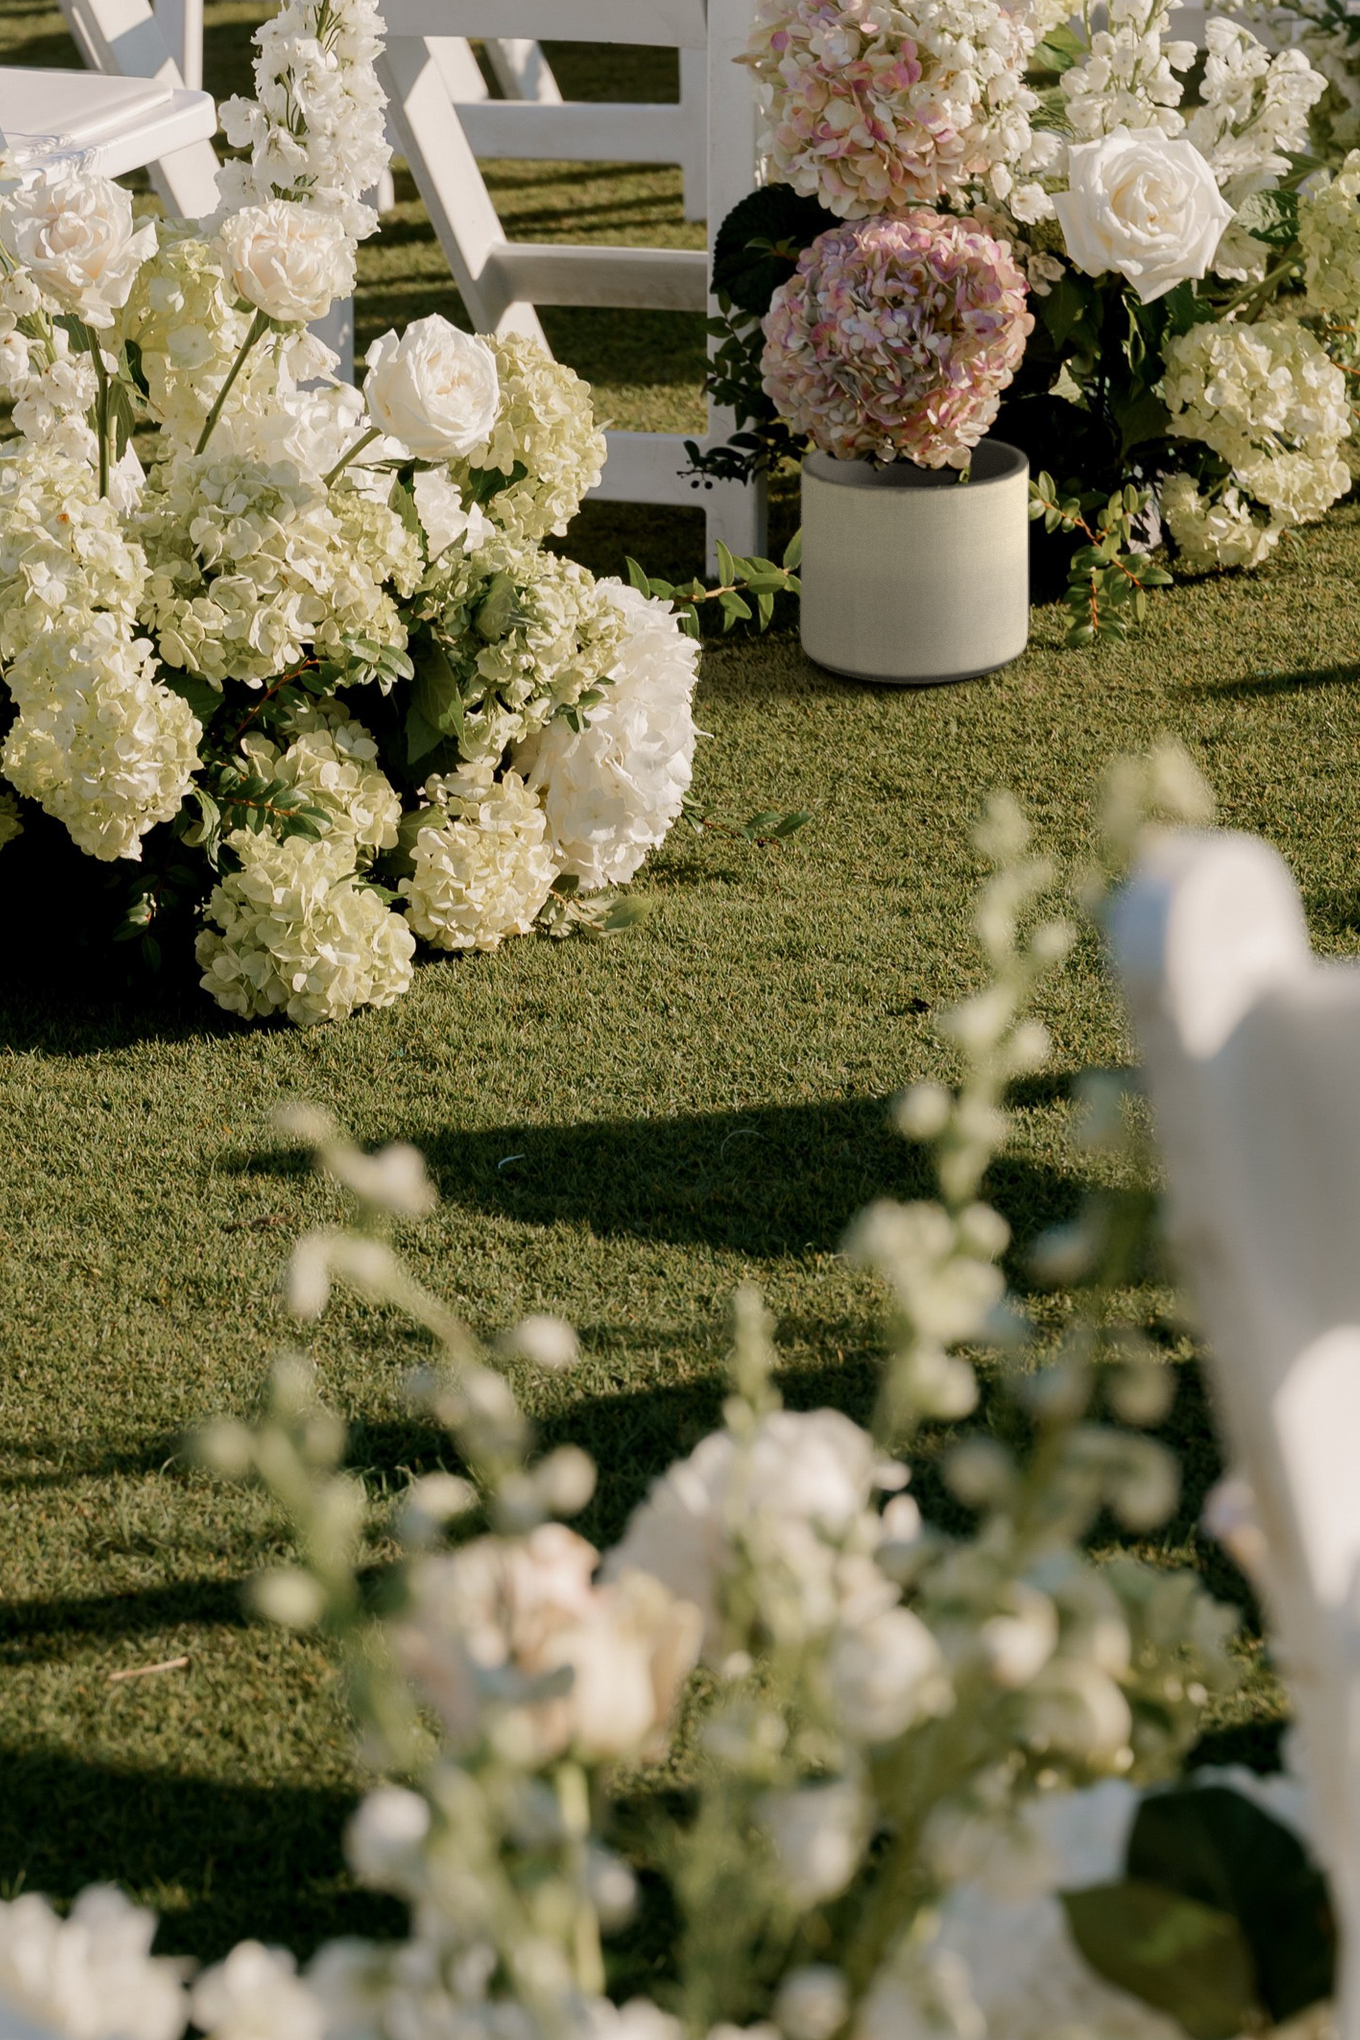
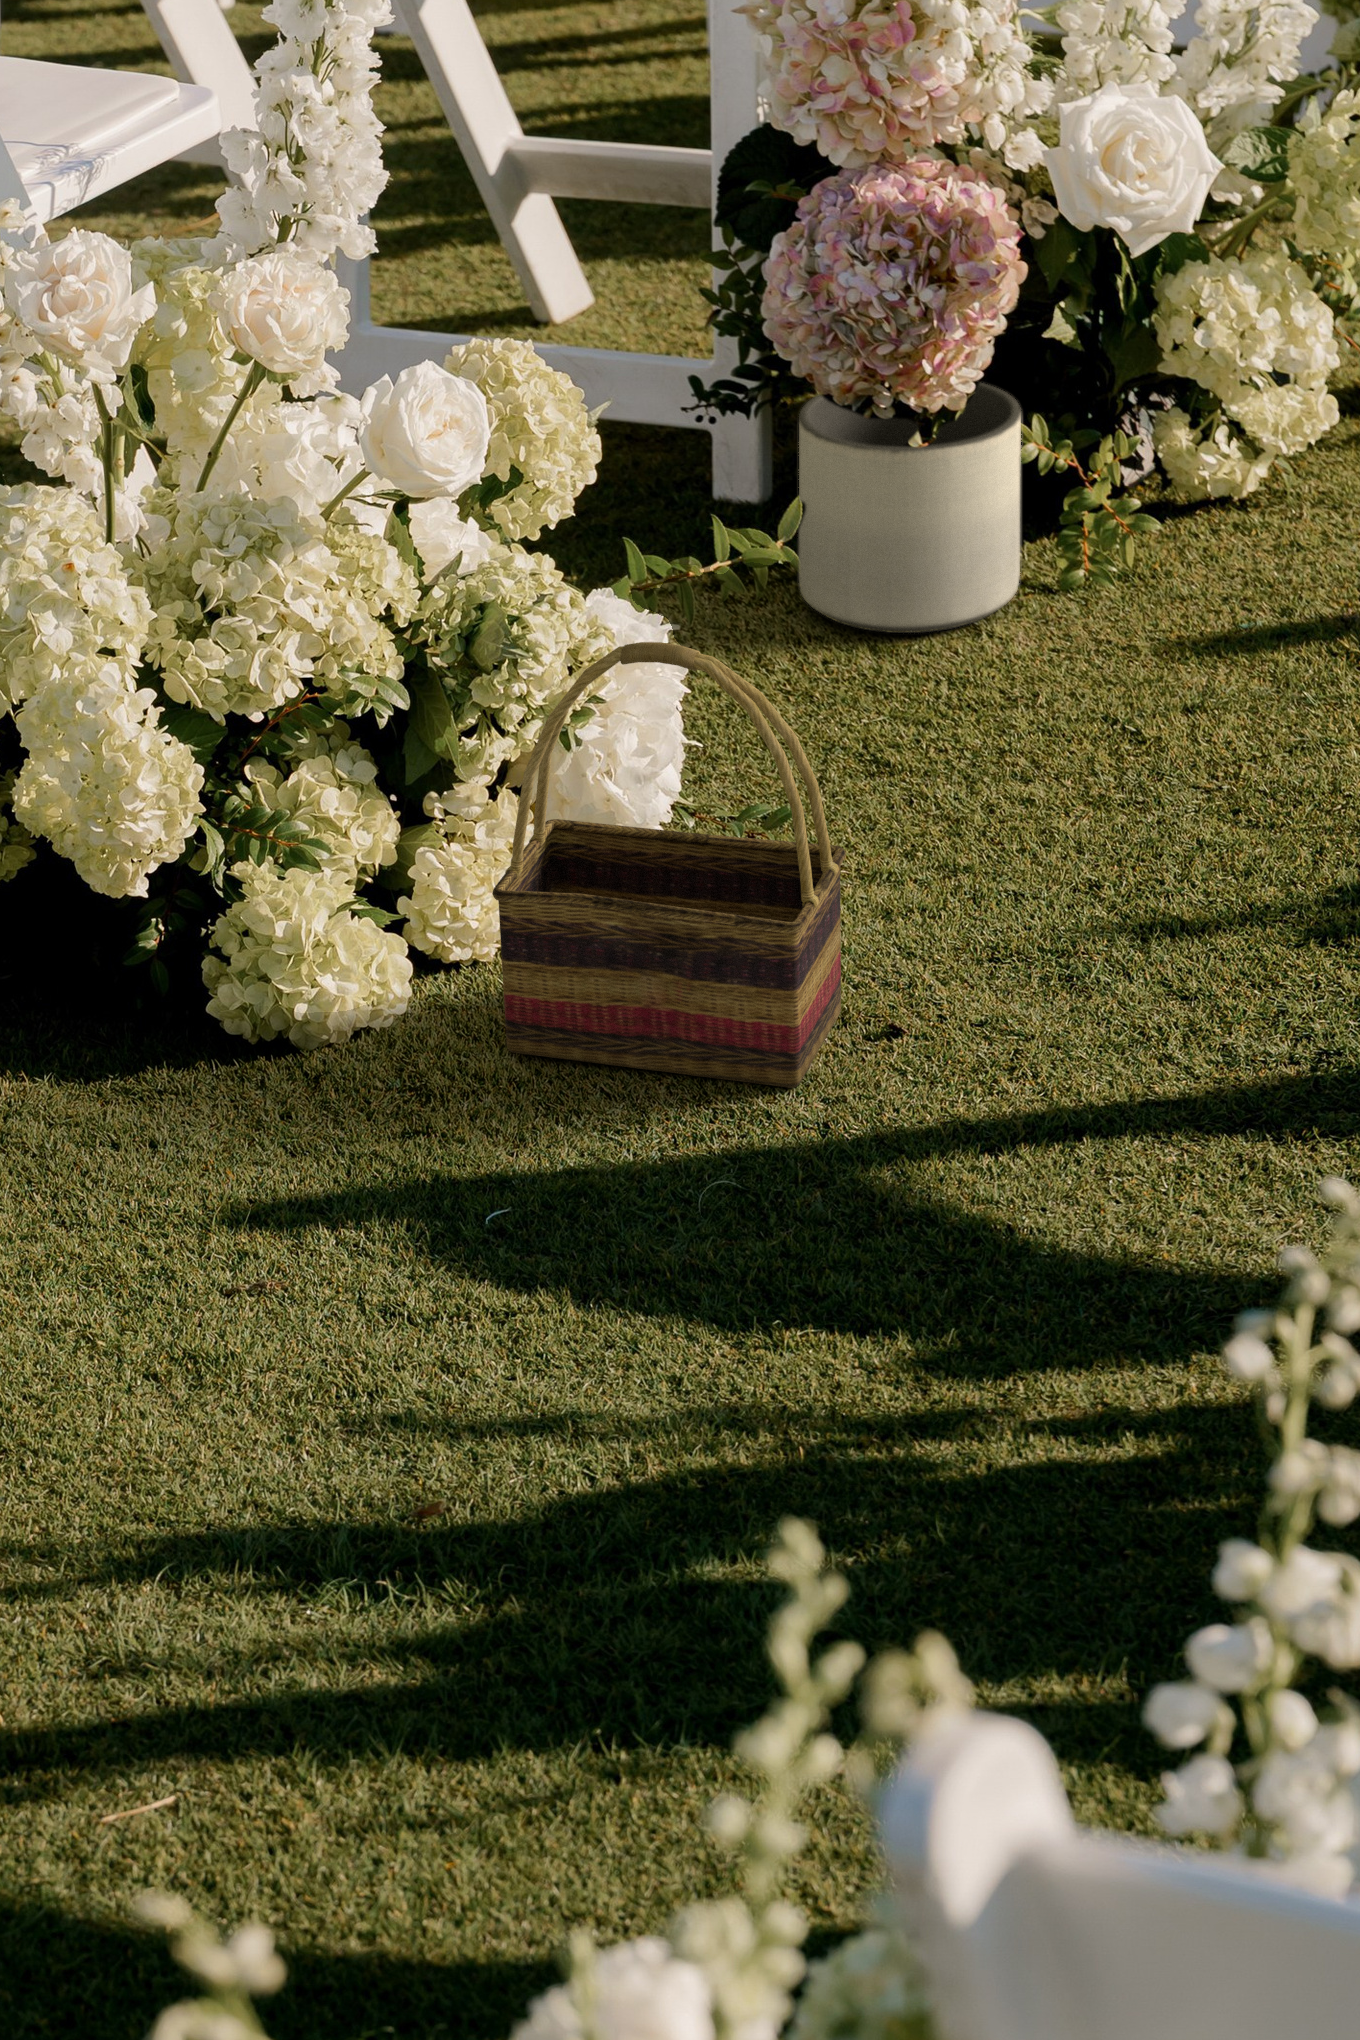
basket: none [501,591,865,1056] -> present [492,642,846,1088]

